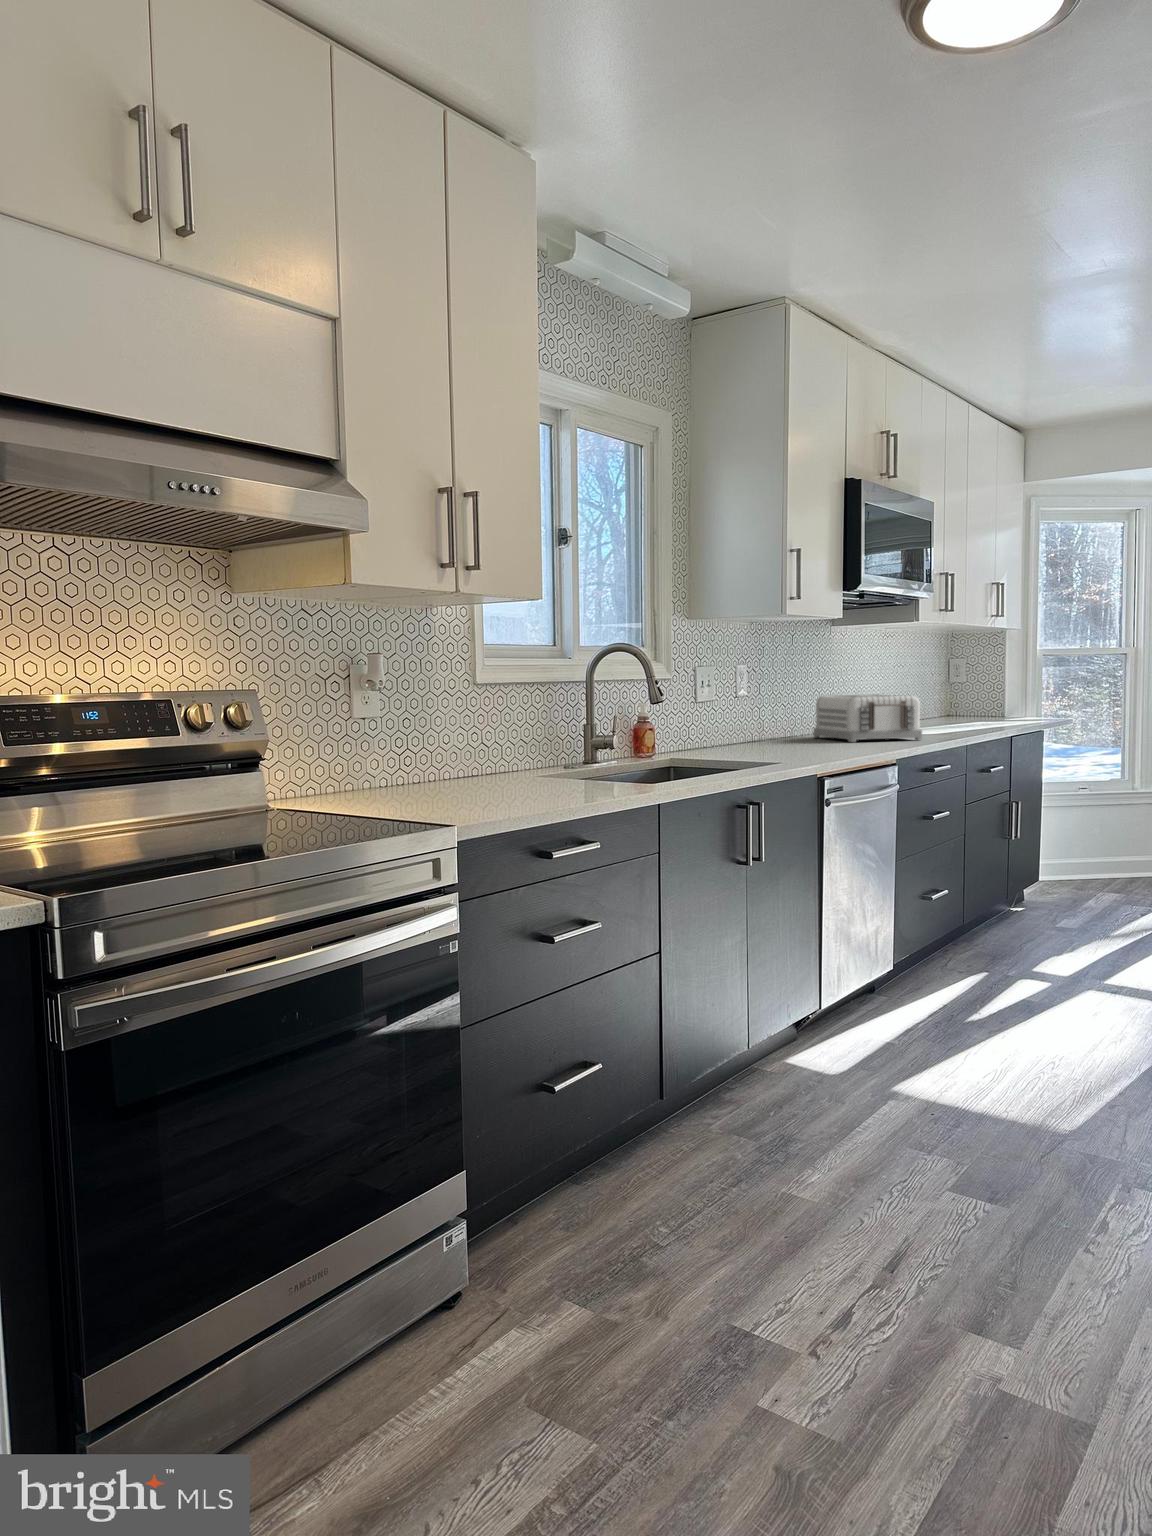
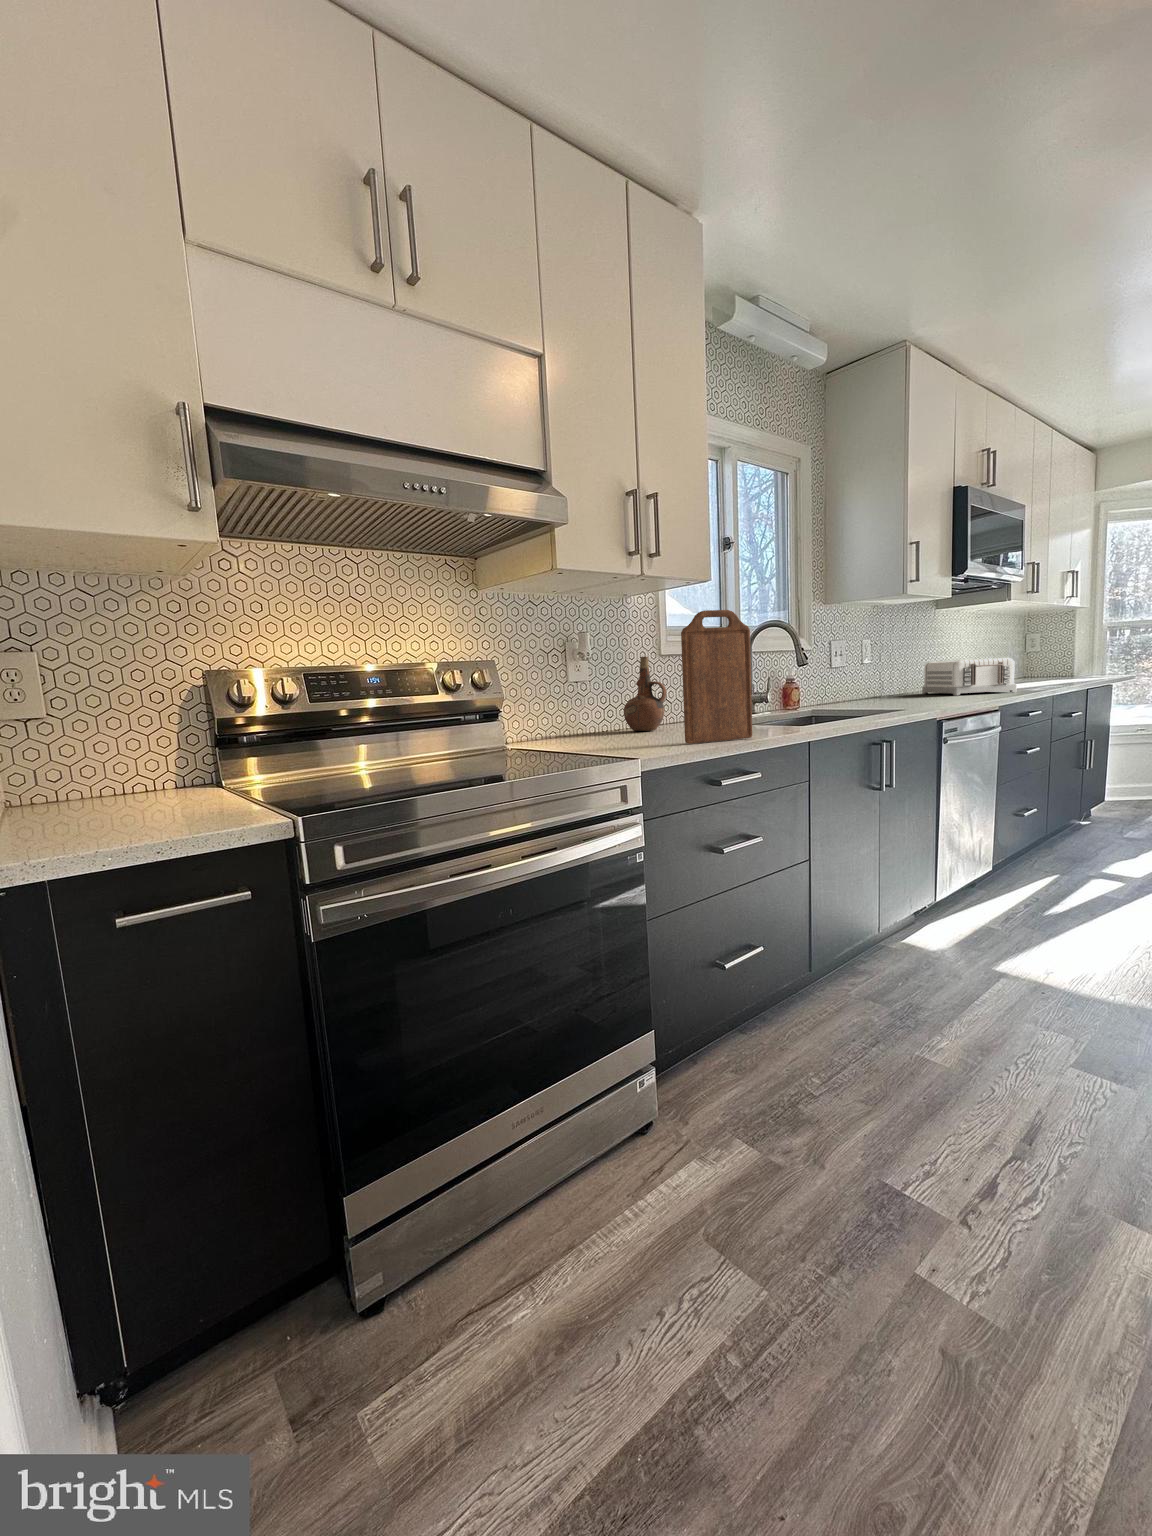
cutting board: none [504,641,590,806] -> present [681,610,752,744]
ceramic pitcher: none [422,686,480,785] -> present [624,657,666,731]

